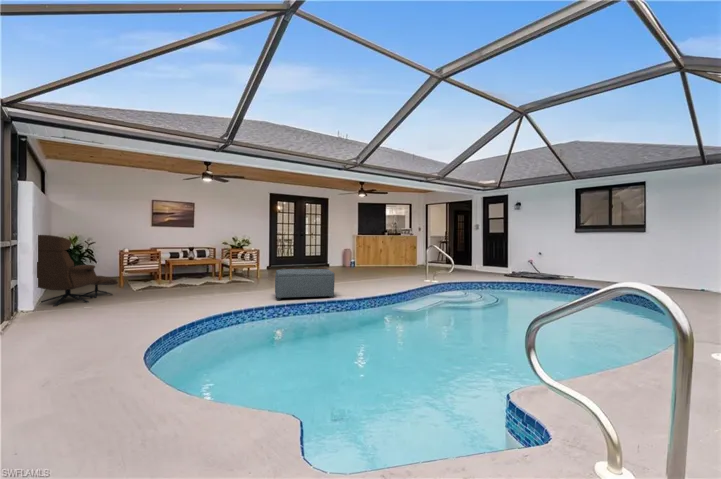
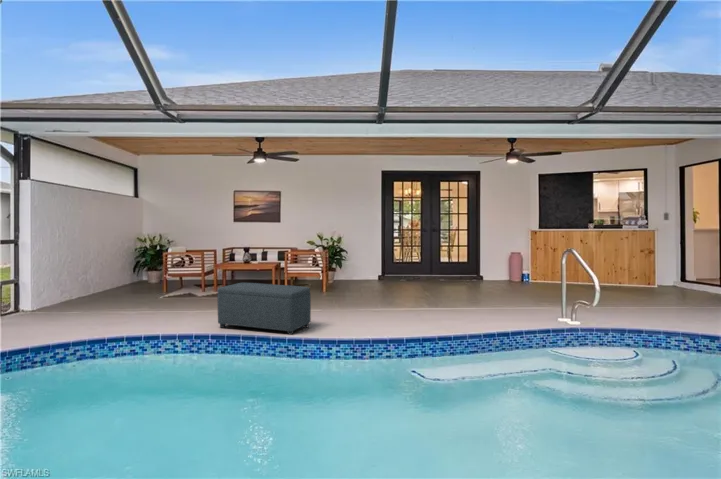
lounge chair: present [37,235,118,307] -> none [48,235,139,306]

